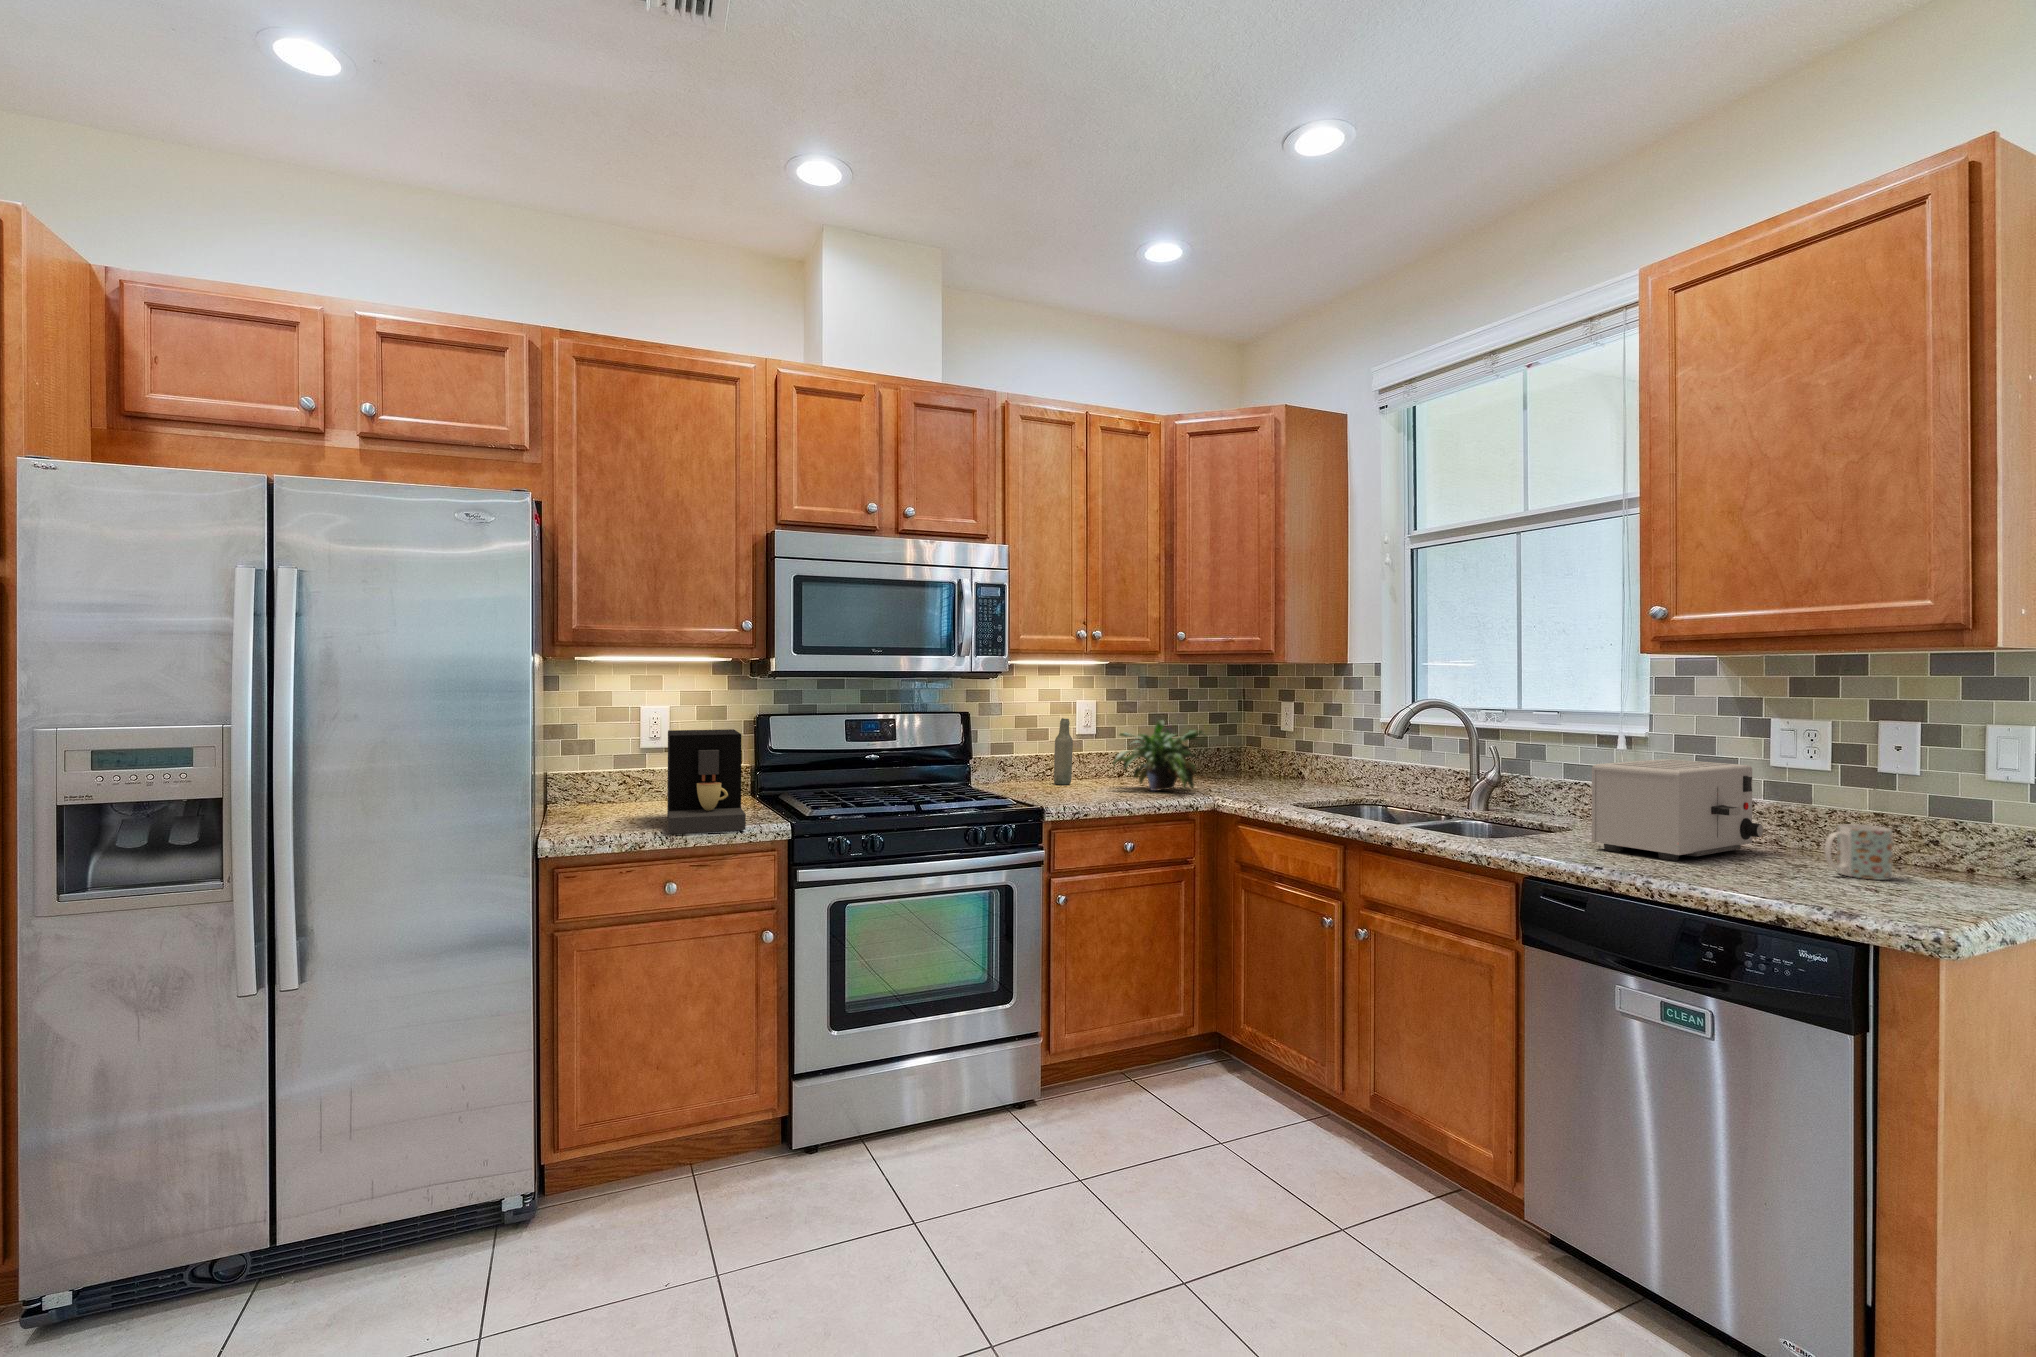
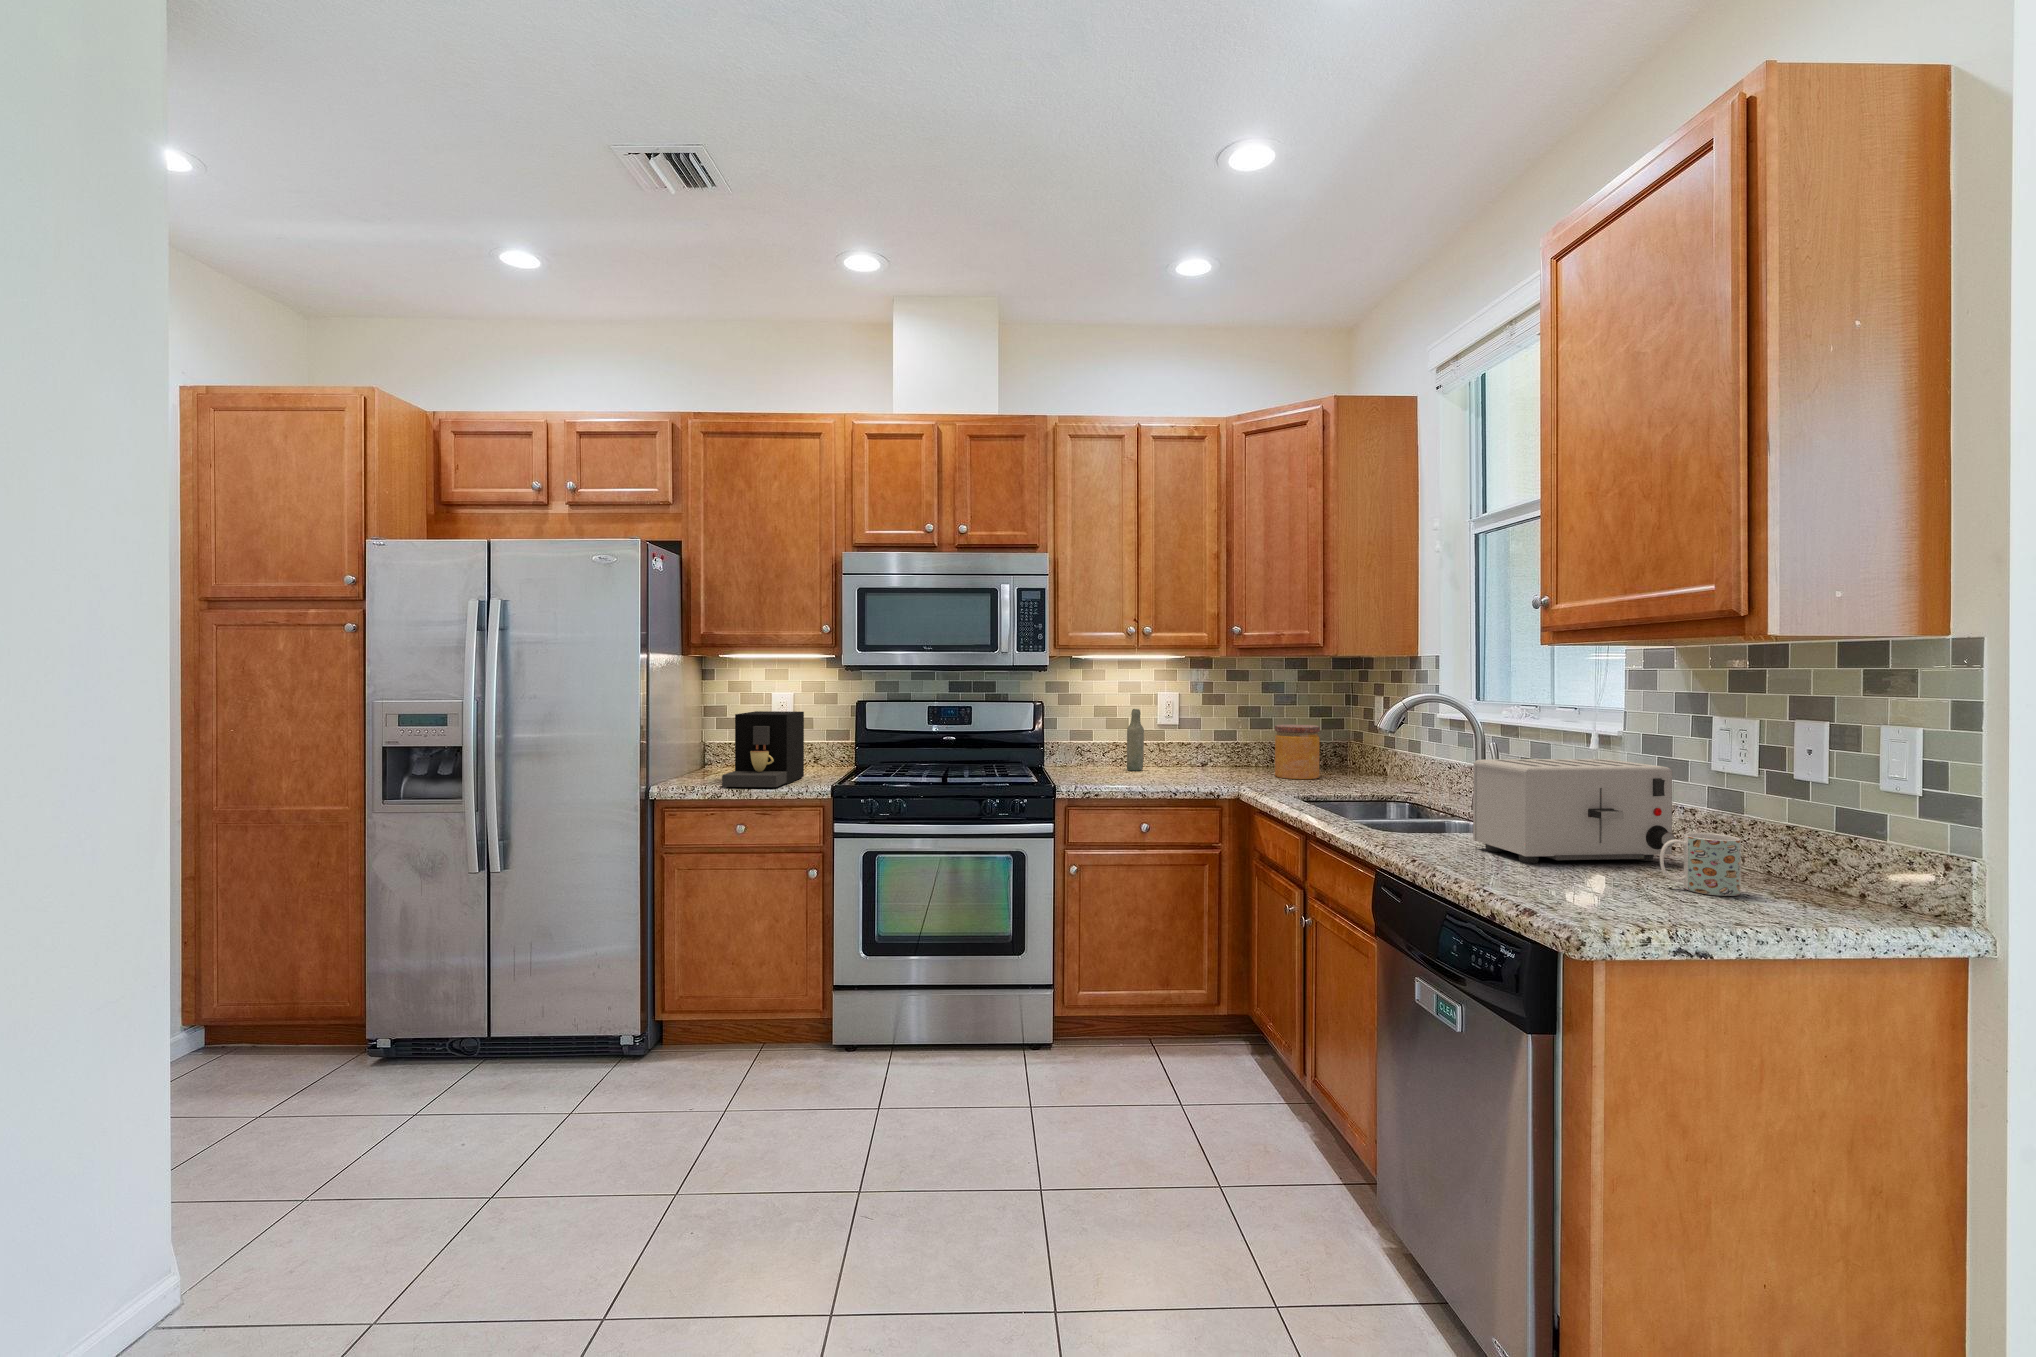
potted plant: present [1113,720,1205,791] -> none [1160,712,1255,779]
jar: none [1202,731,1246,786] -> present [1275,724,1320,779]

